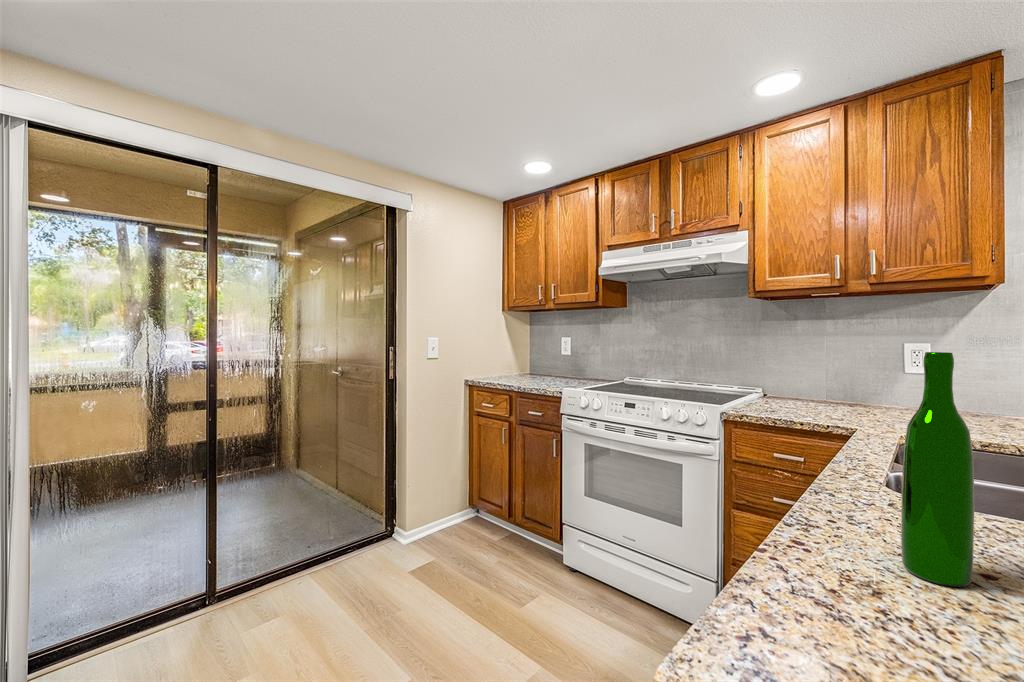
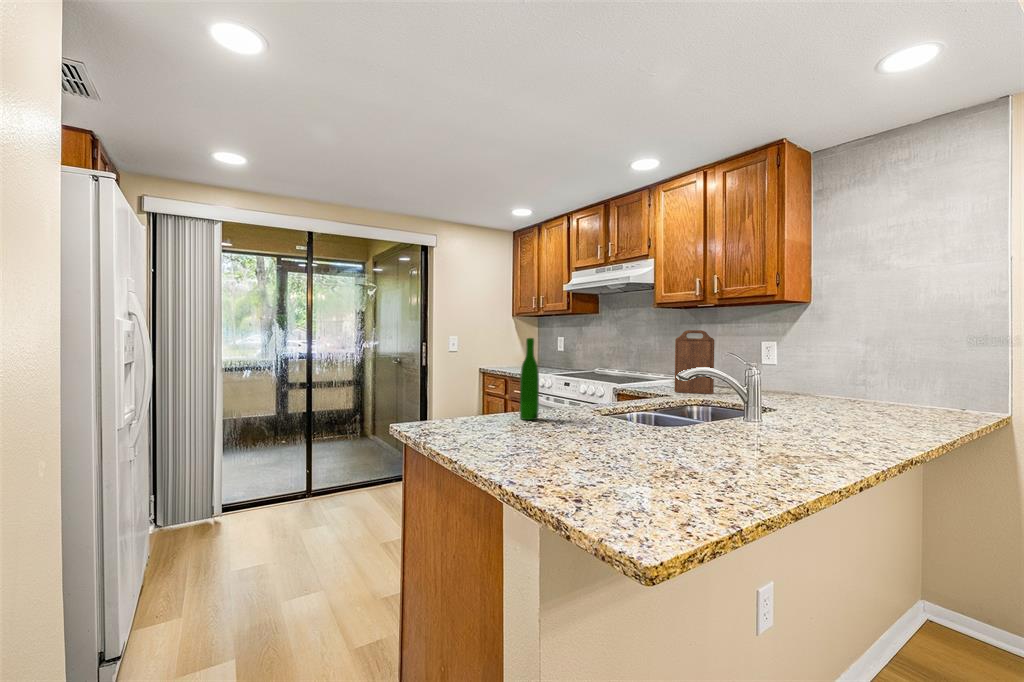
cutting board: none [837,329,900,425] -> present [674,330,714,394]

